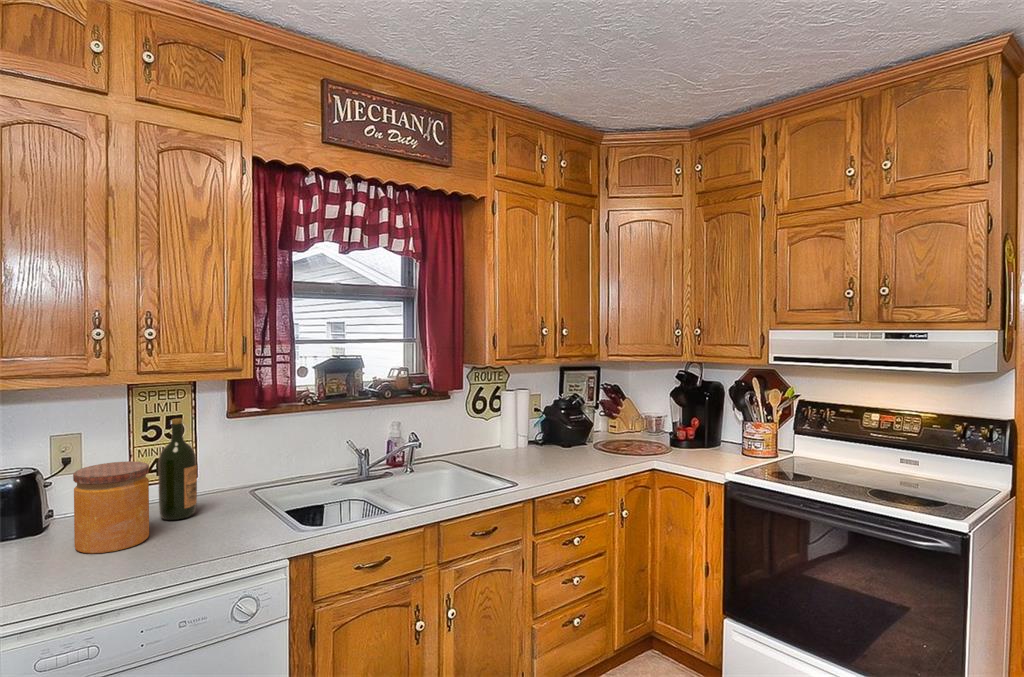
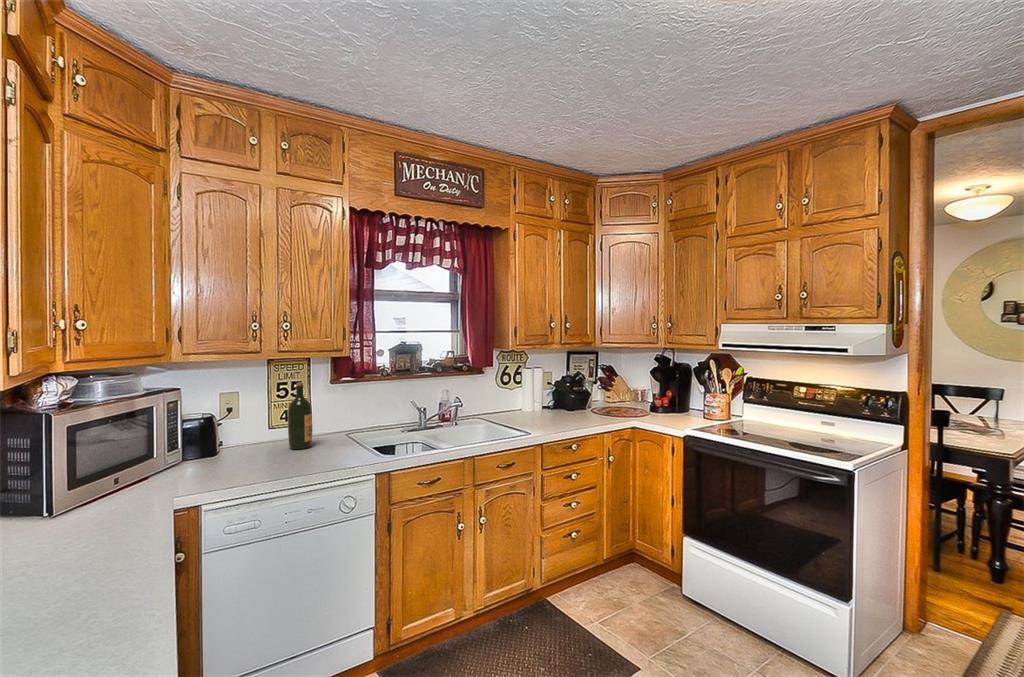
jar: present [73,461,149,554] -> none [238,409,284,466]

